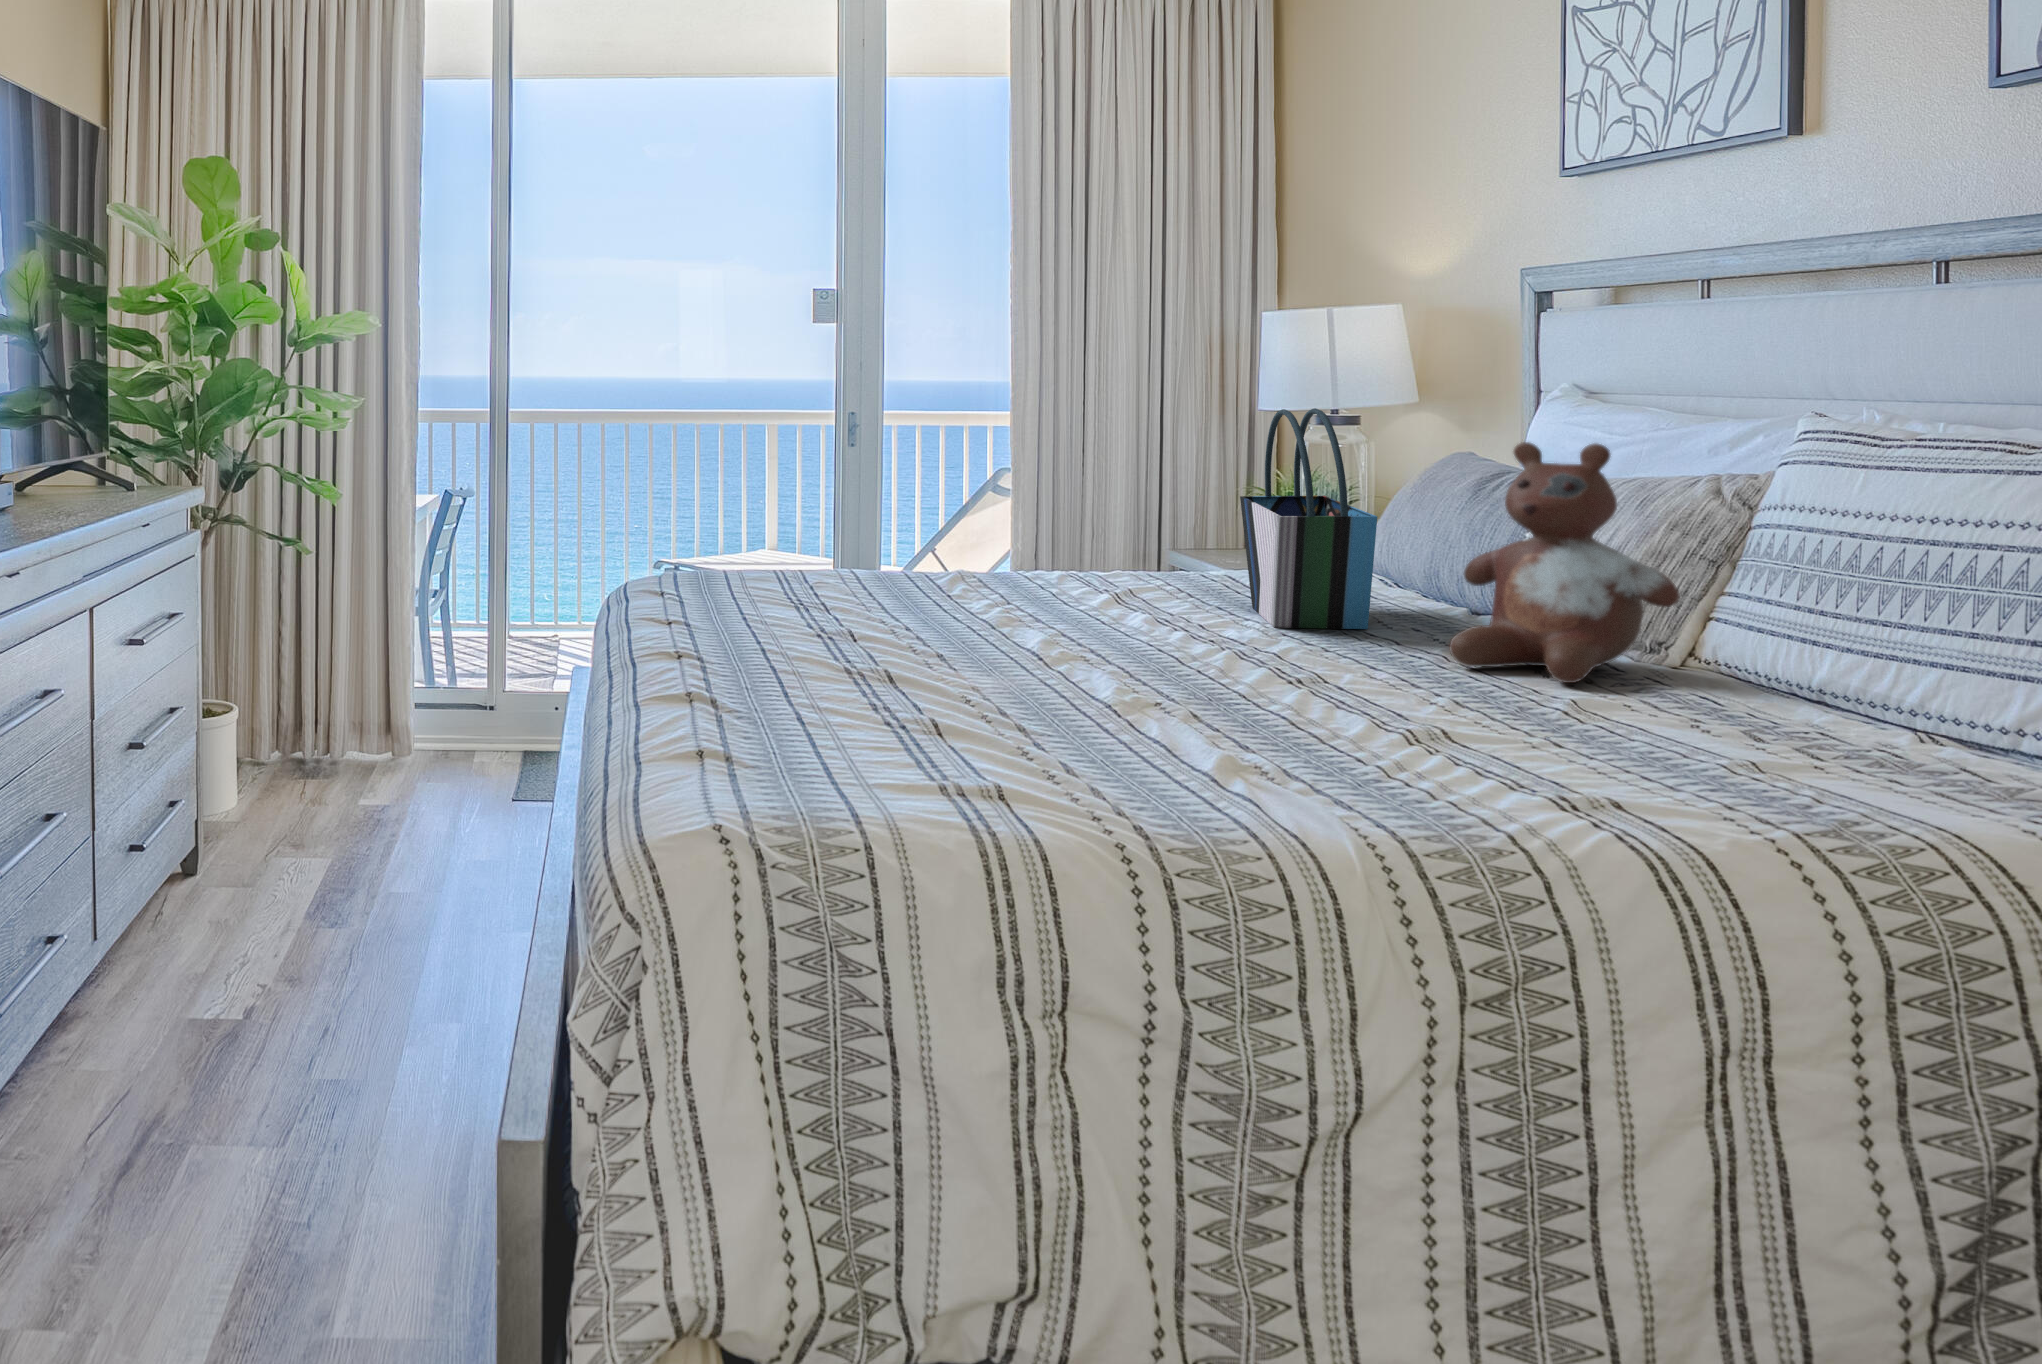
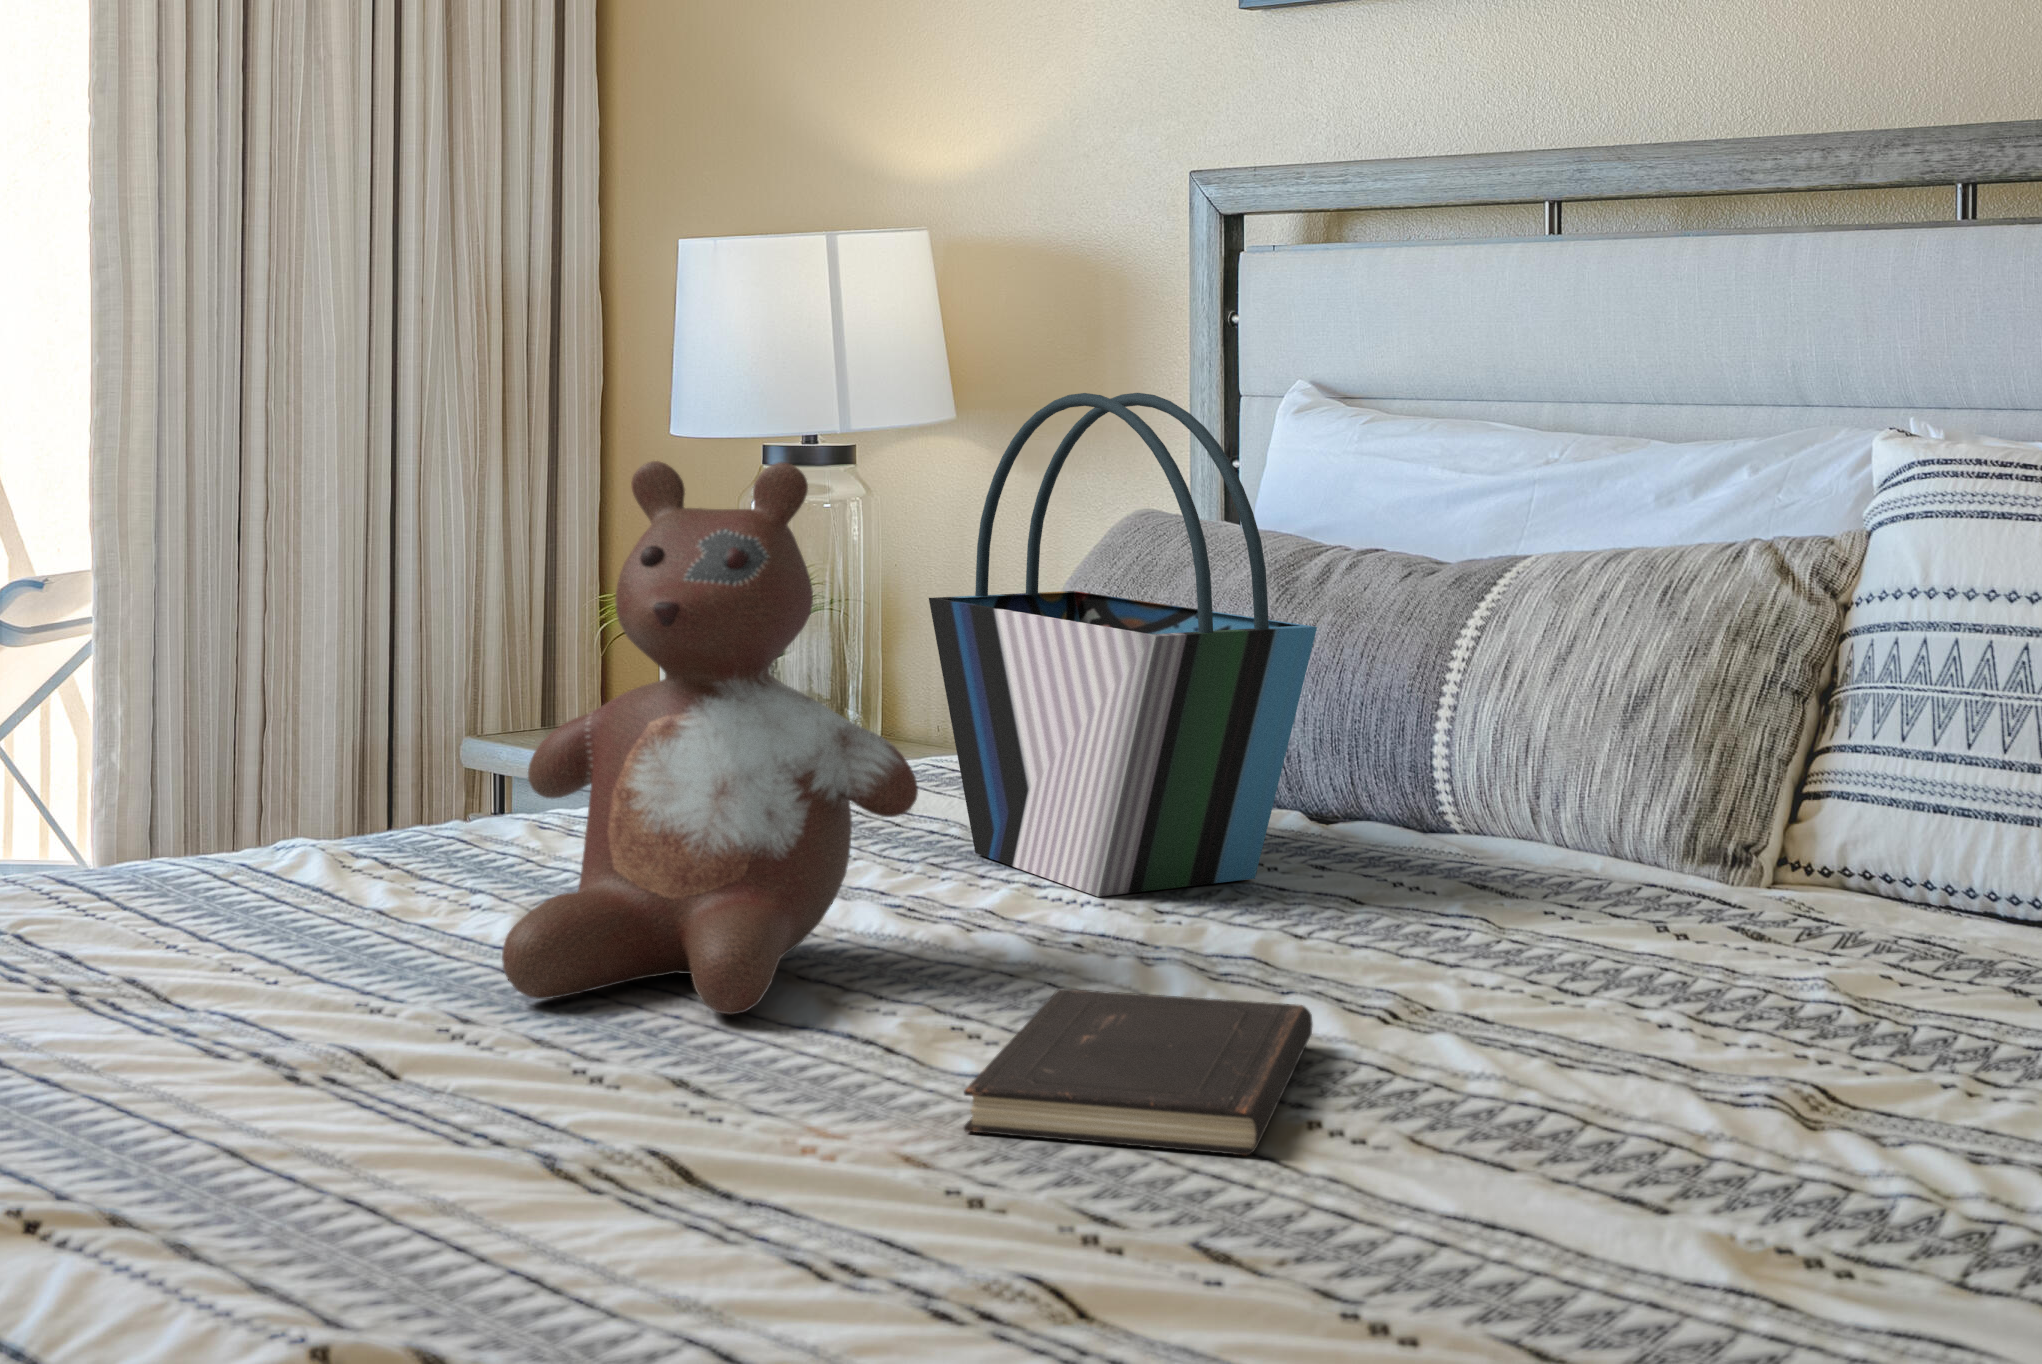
stuffed bear: present [1449,442,1680,683] -> present [502,461,918,1014]
hardcover book: none [1061,647,1248,700] -> present [964,989,1312,1155]

